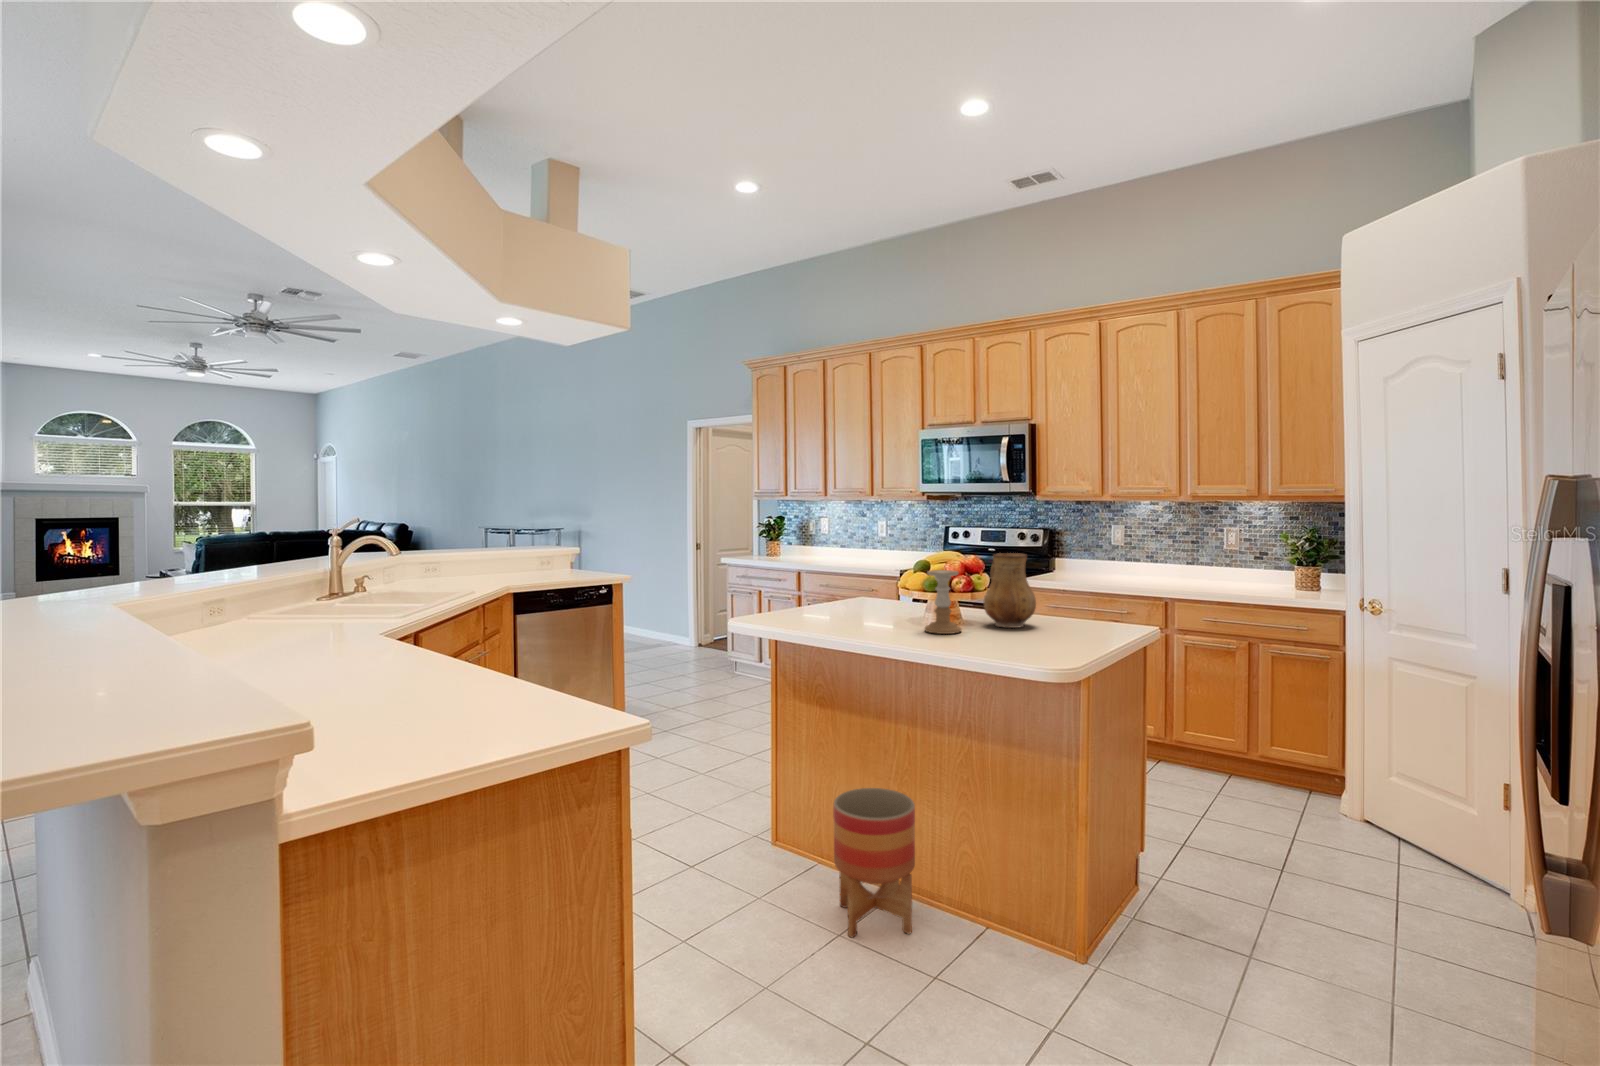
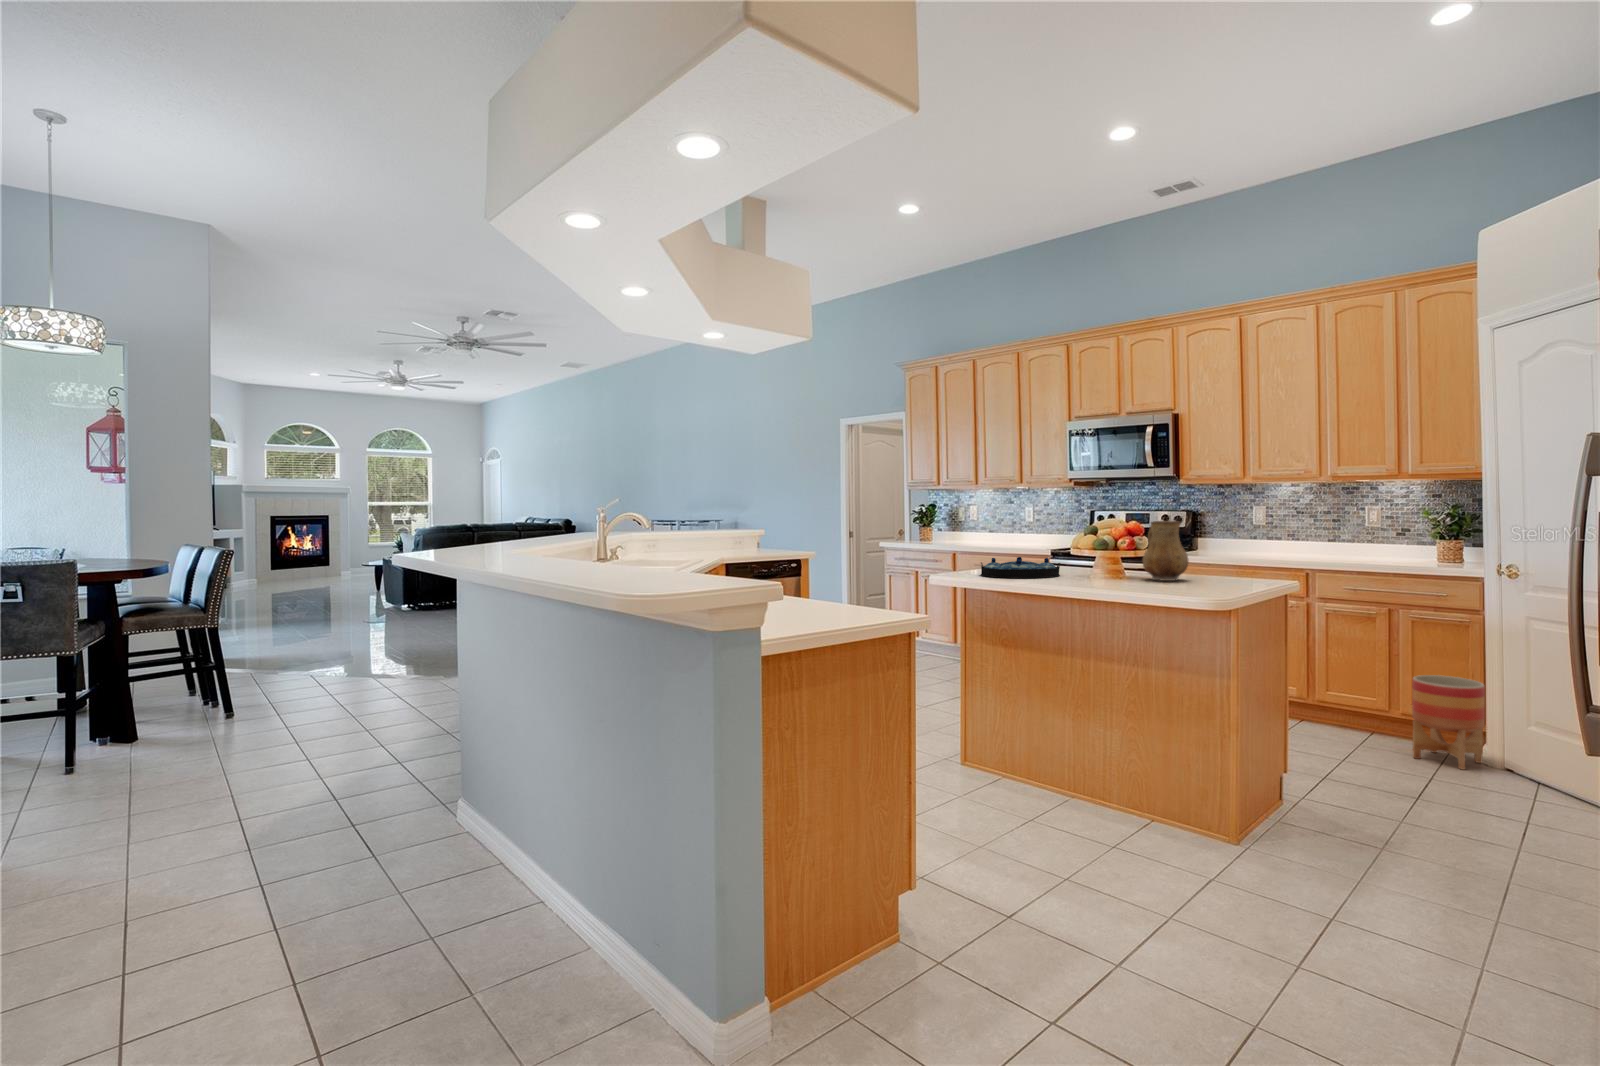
candle holder: present [925,570,961,634] -> none [1094,534,1125,584]
serving tray: none [796,593,891,623] -> present [981,557,1060,578]
planter: present [833,788,915,937] -> present [1412,675,1485,770]

